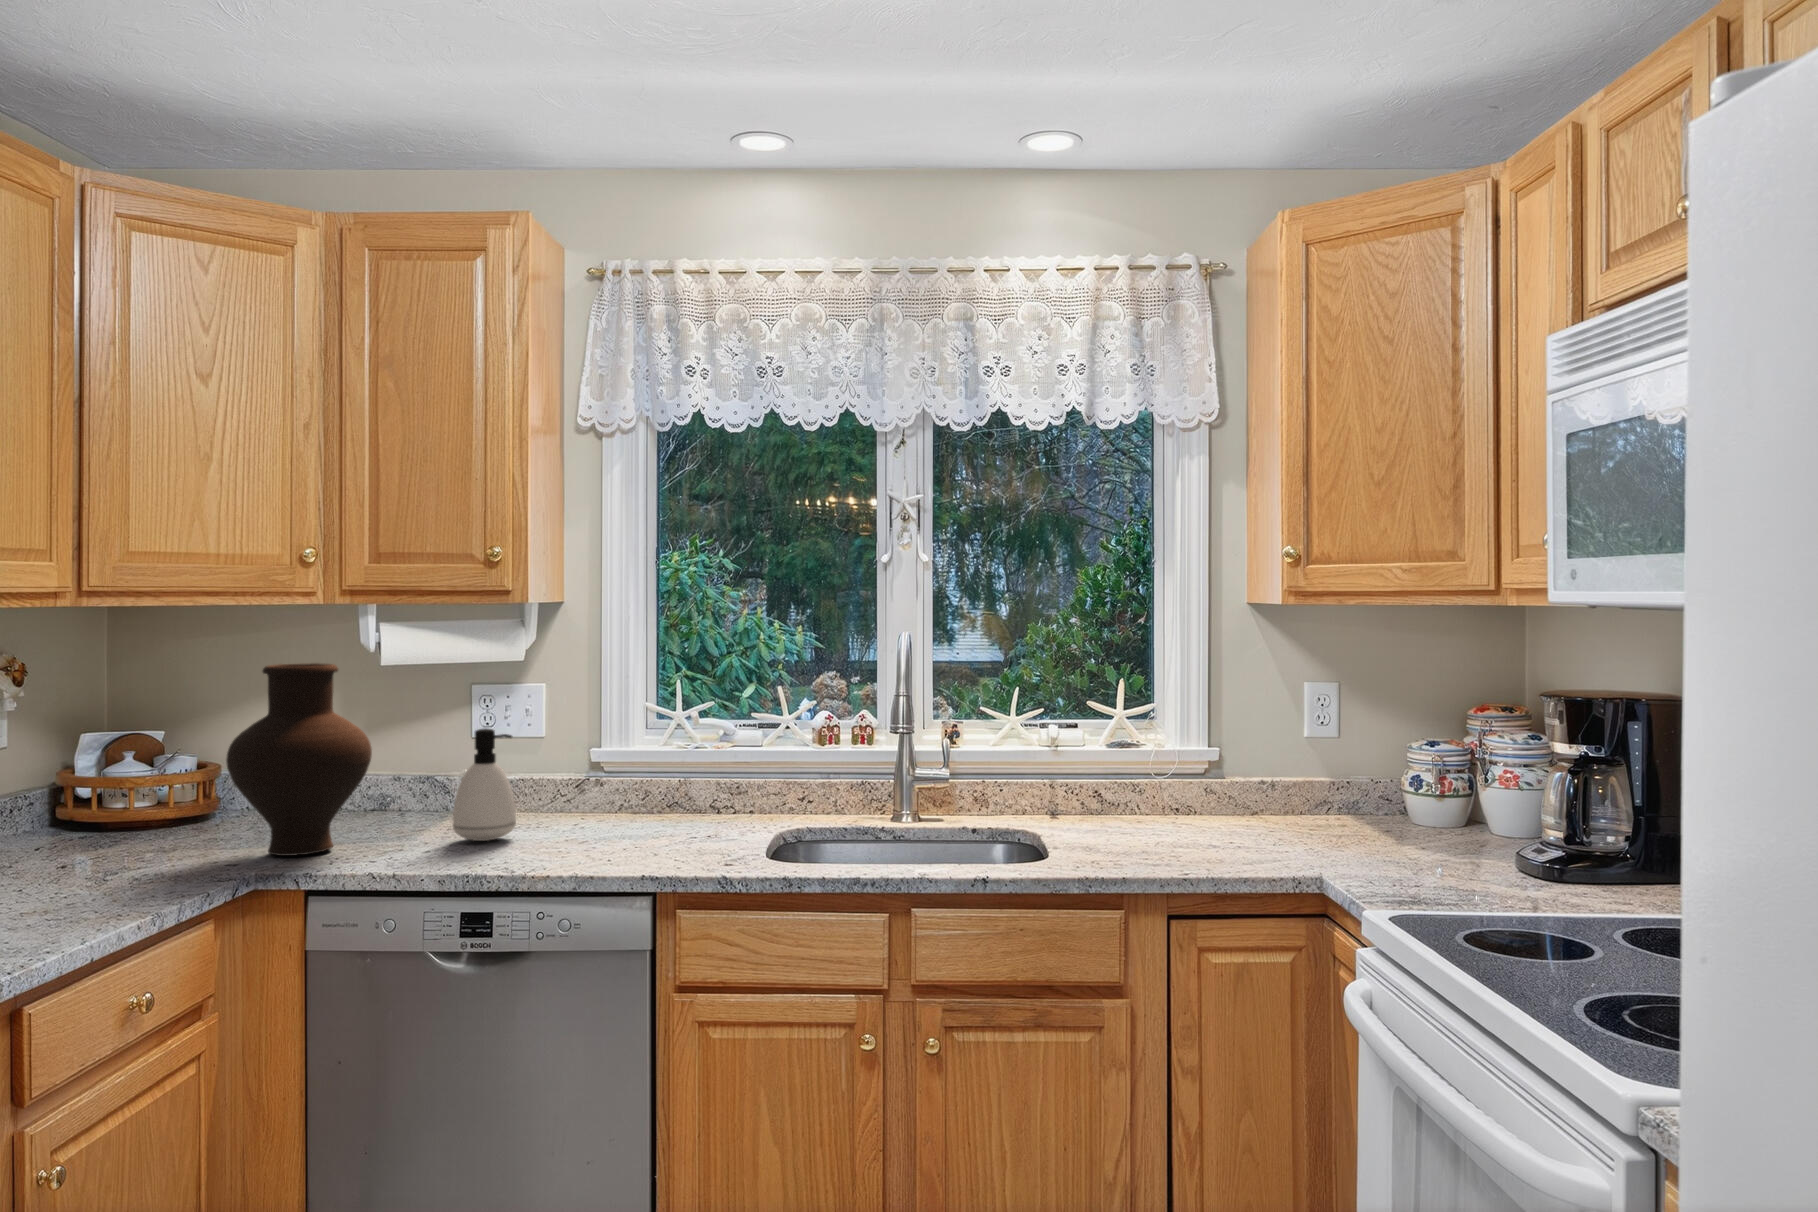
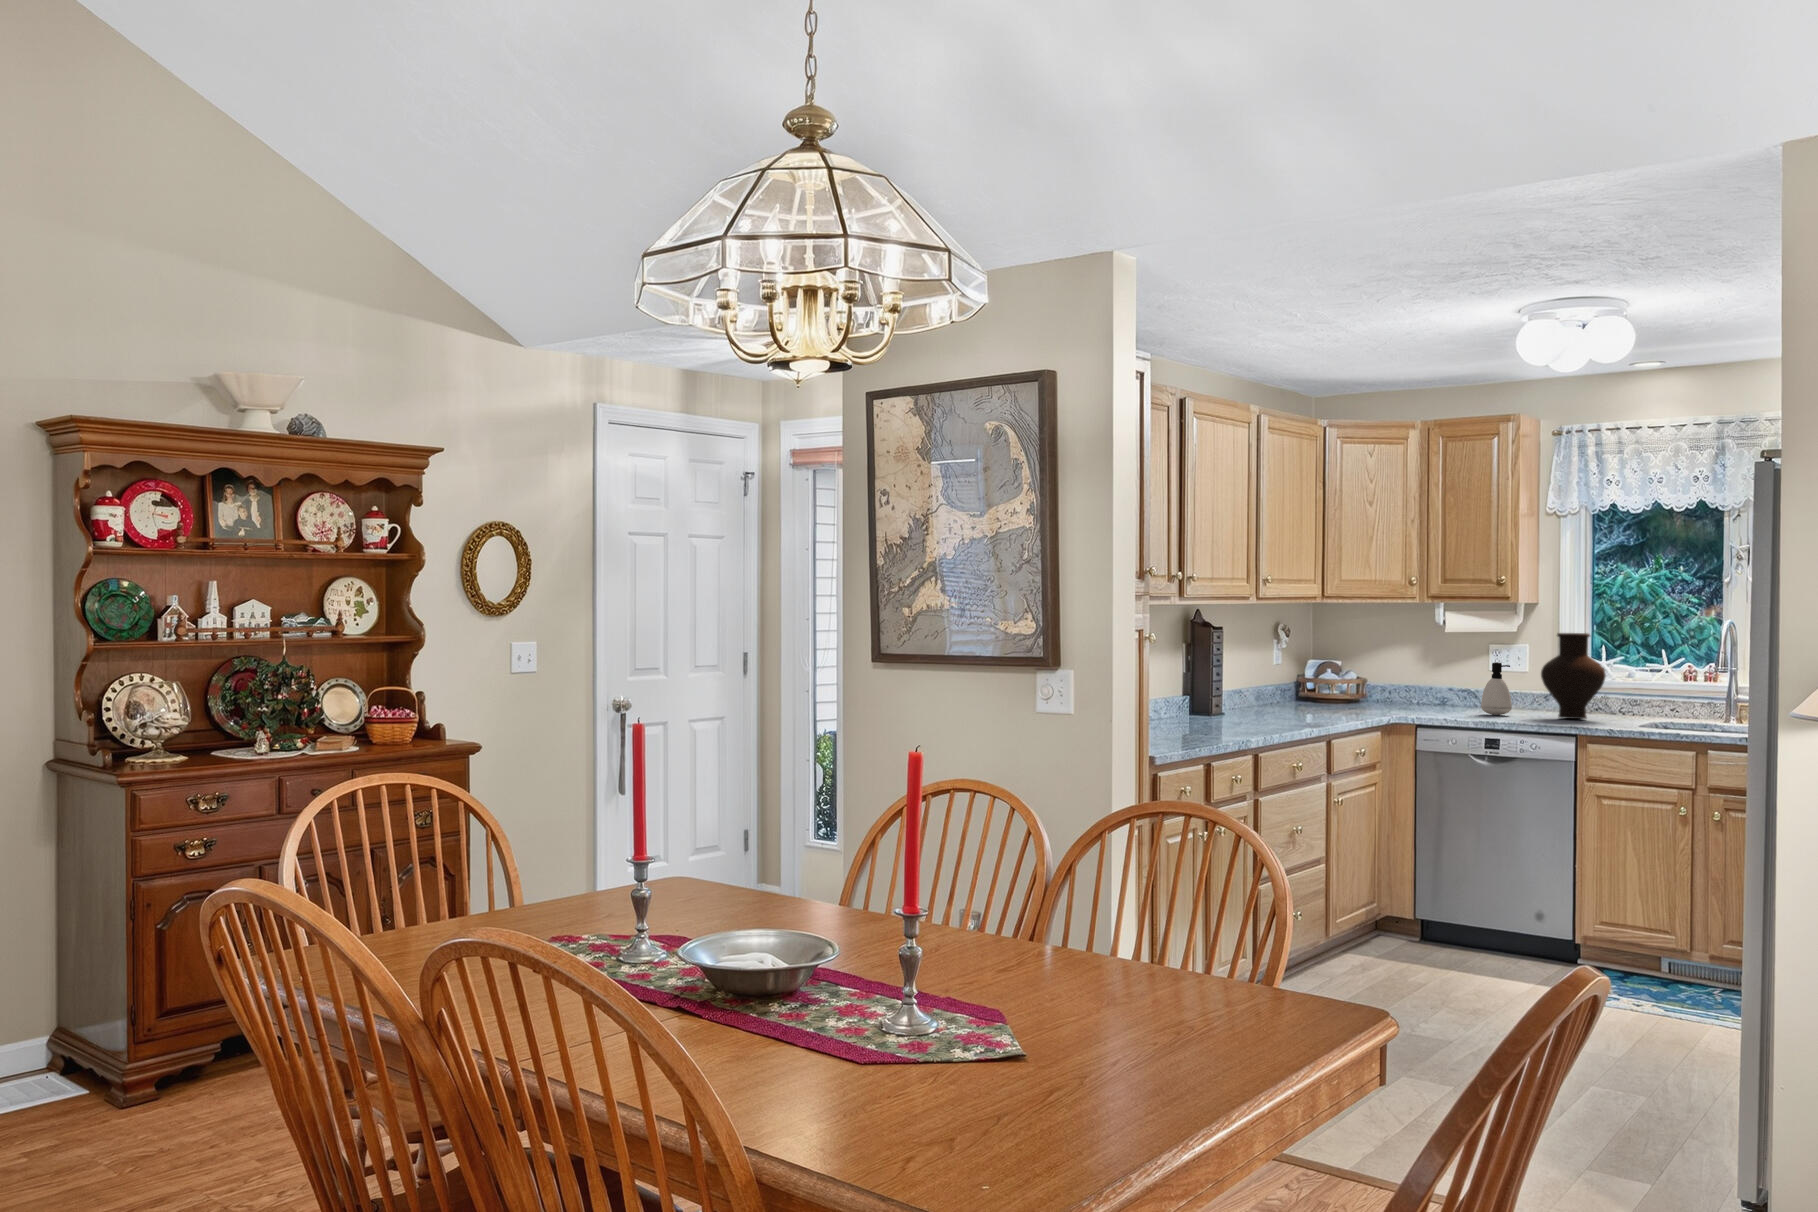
vase: present [226,663,372,856] -> present [1541,633,1606,719]

